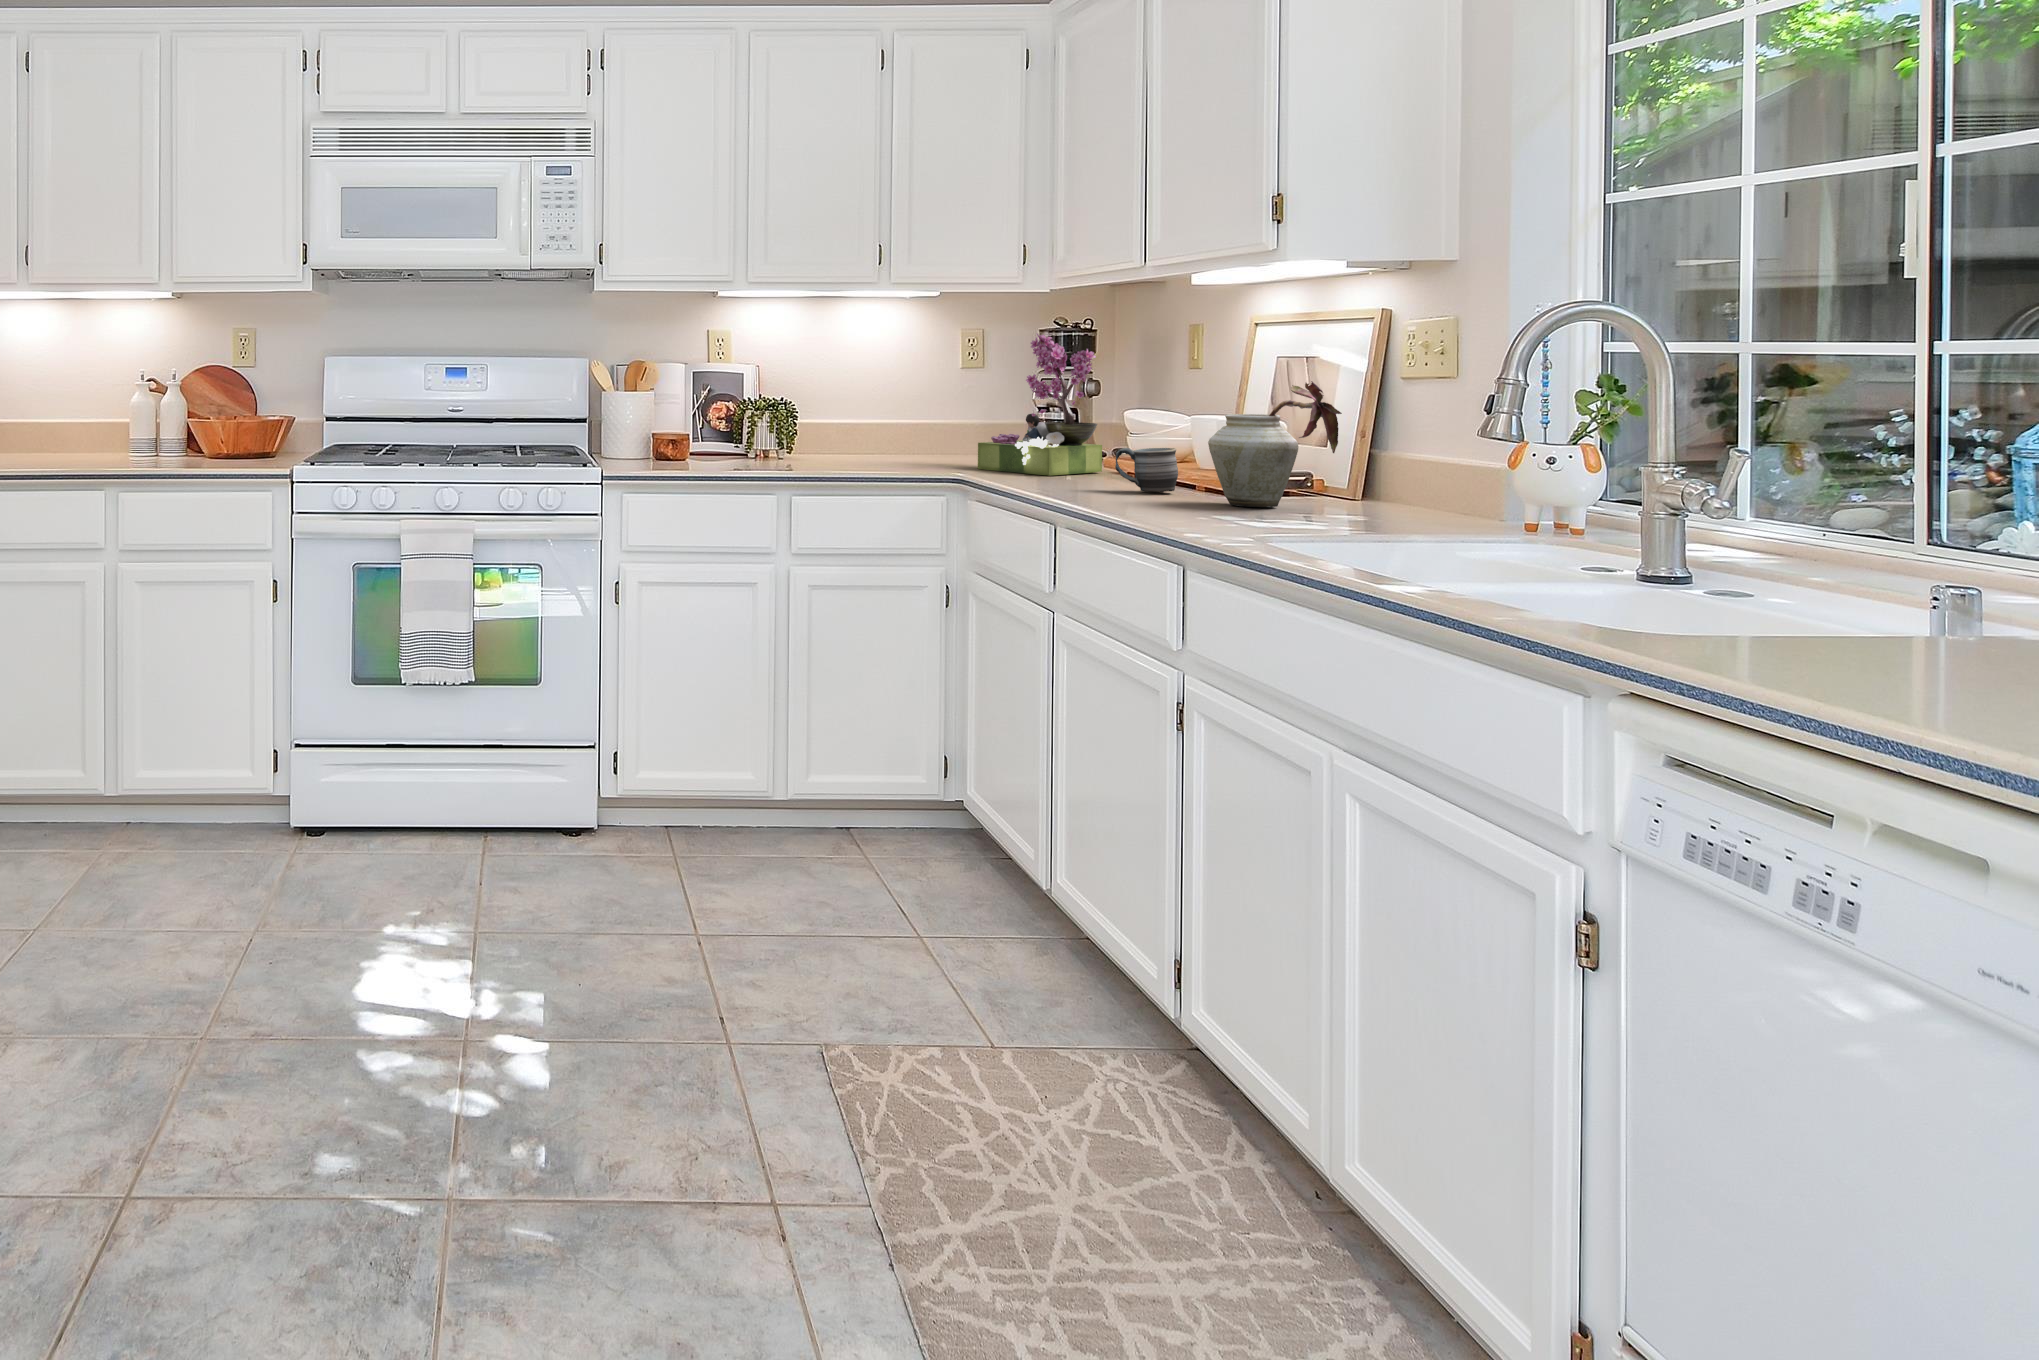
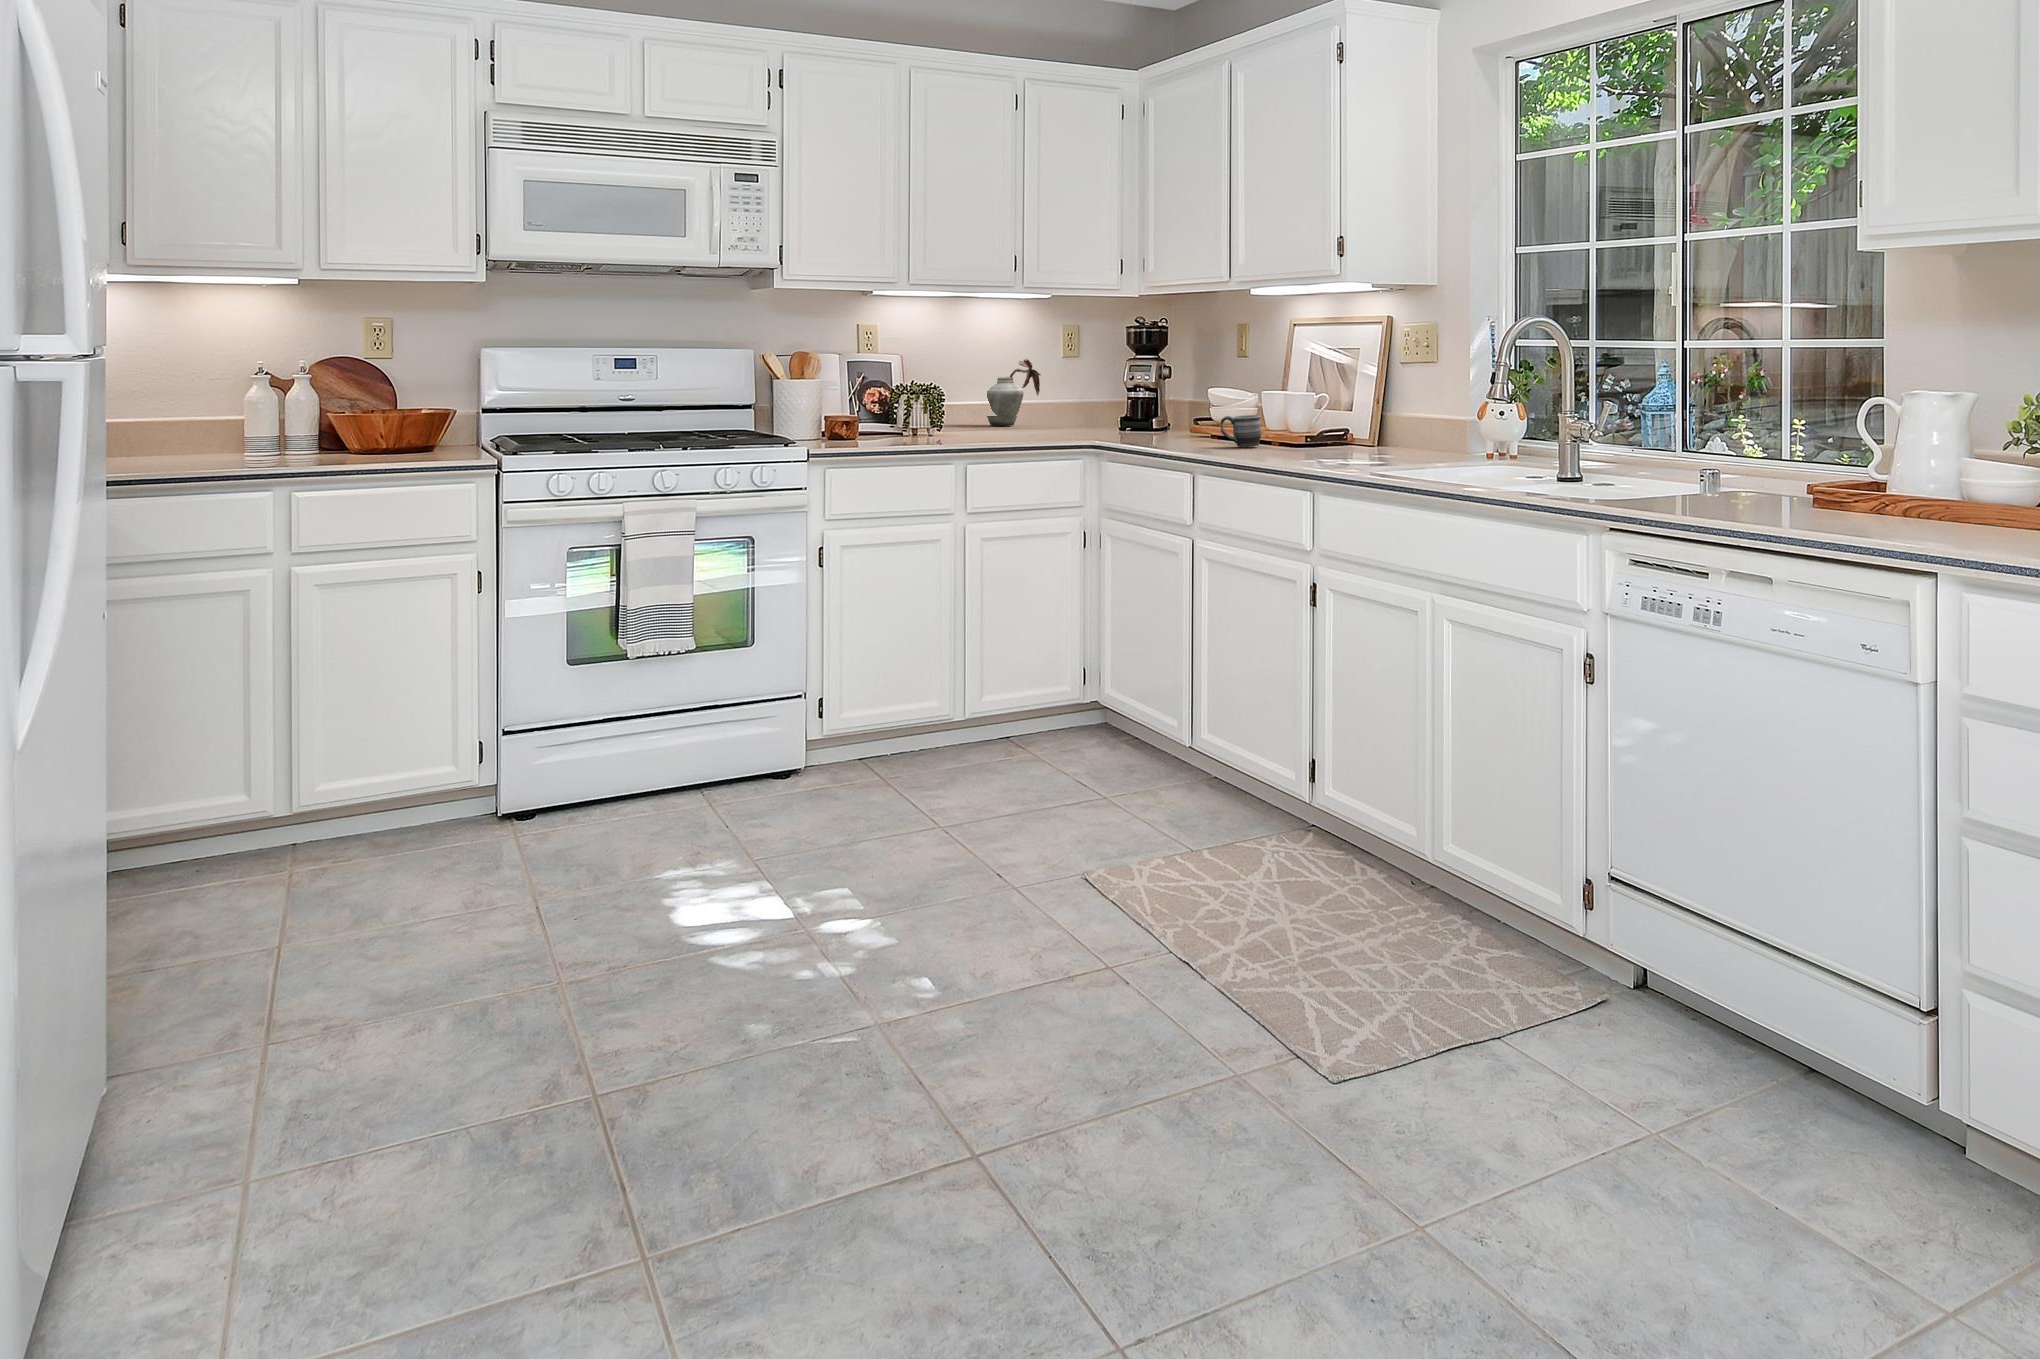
flower arrangement: present [978,334,1102,476] -> none [1103,332,1188,440]
vase: present [1208,381,1342,507] -> present [987,359,1041,426]

